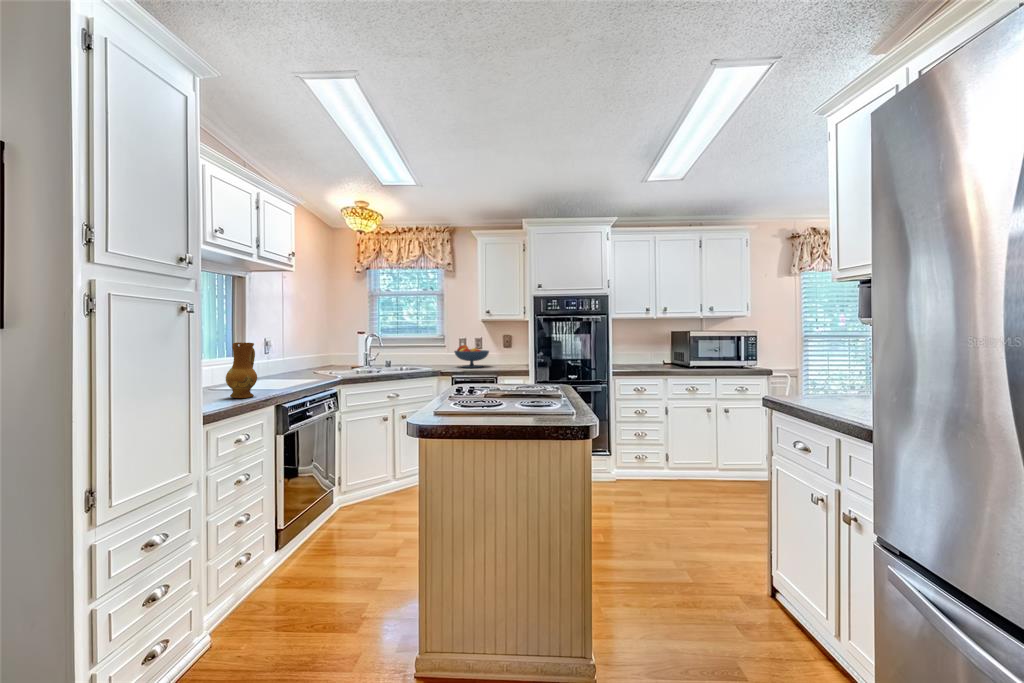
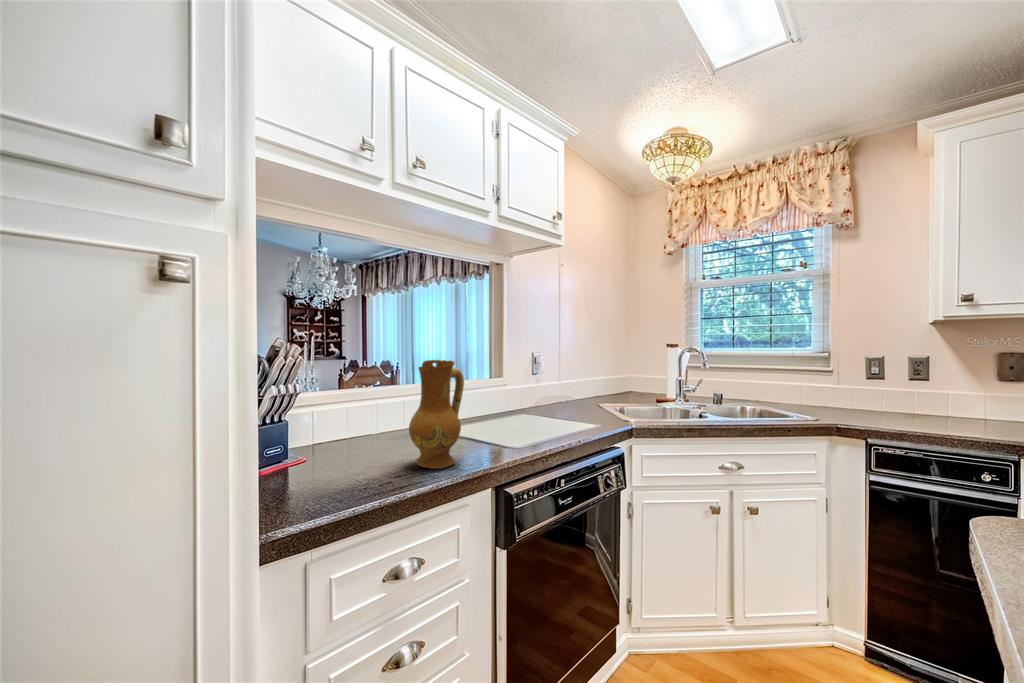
fruit bowl: present [454,345,489,368] -> none [862,370,965,423]

